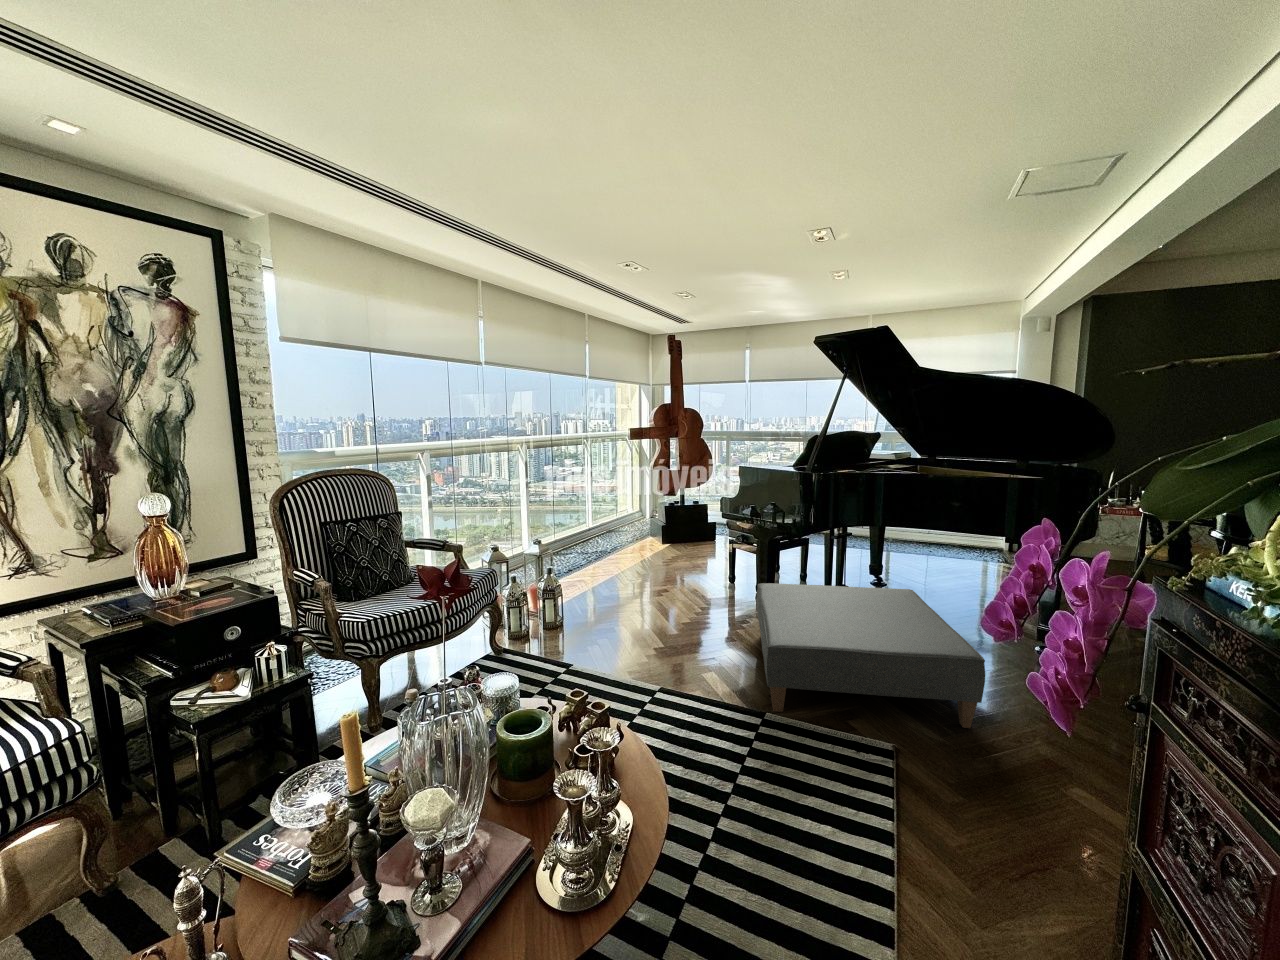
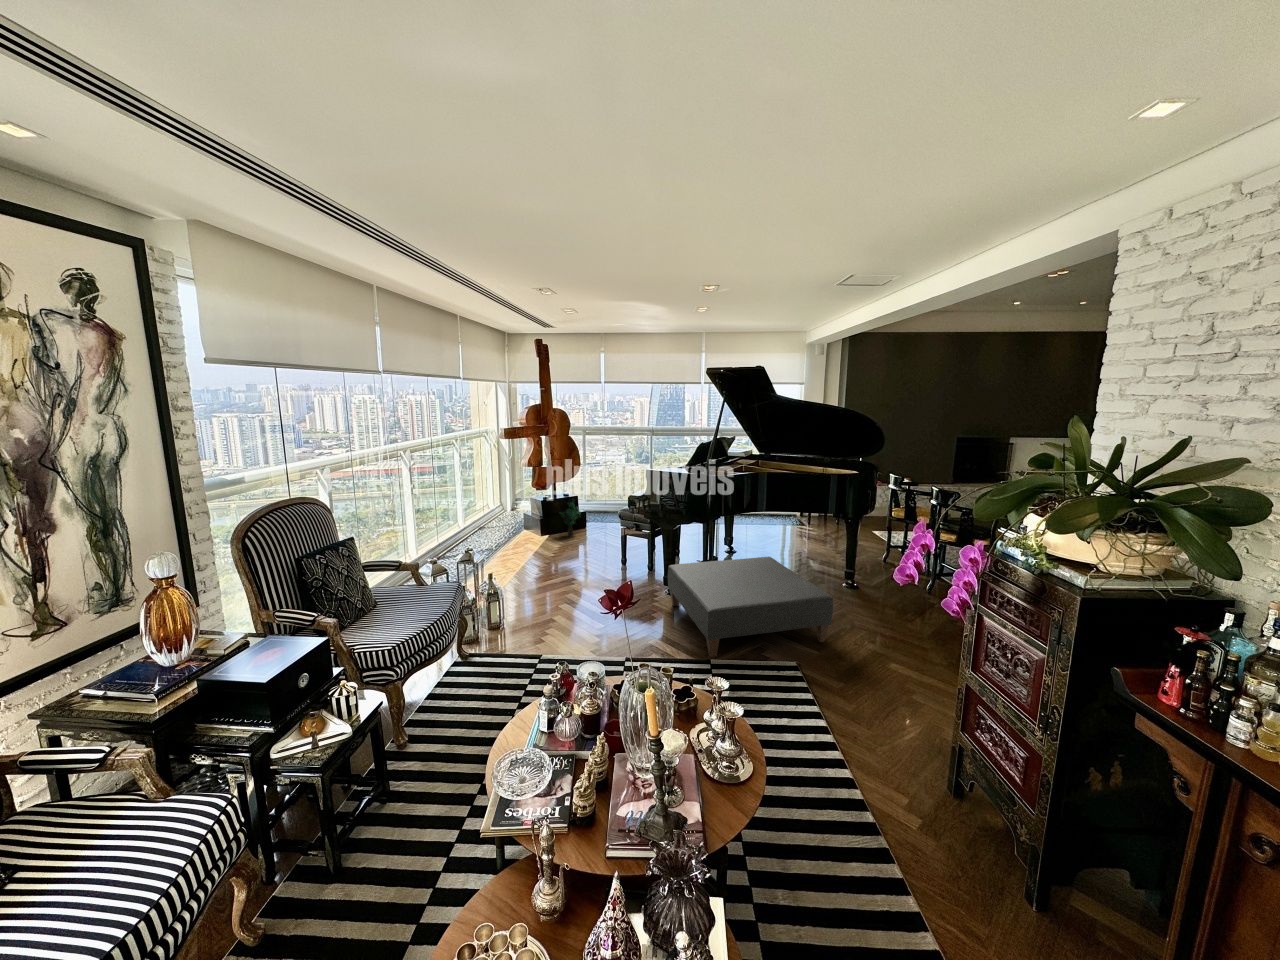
decorative plant: none [681,503,706,546] -> present [560,499,581,537]

